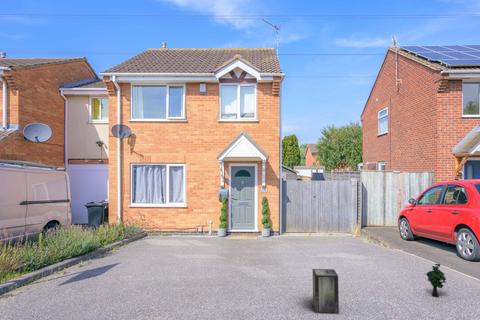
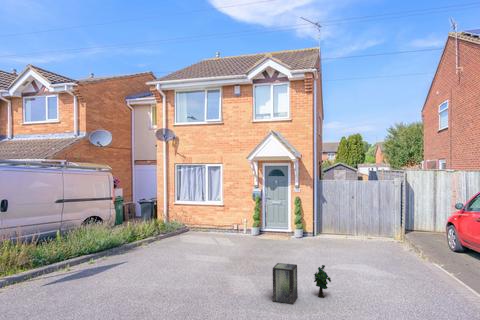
decorative plant: present [426,264,446,297] -> present [314,265,331,298]

